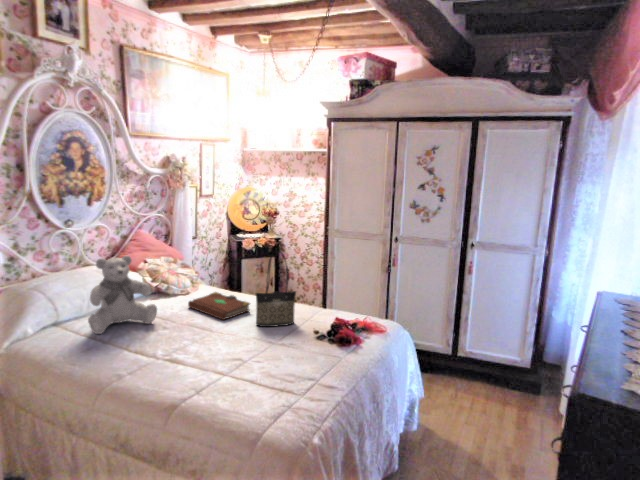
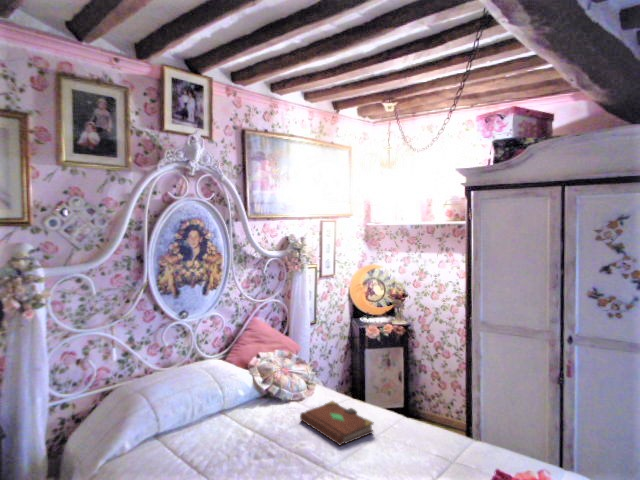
tote bag: present [256,251,296,327] -> none [380,361,434,463]
teddy bear: present [88,256,157,334] -> none [187,359,263,454]

